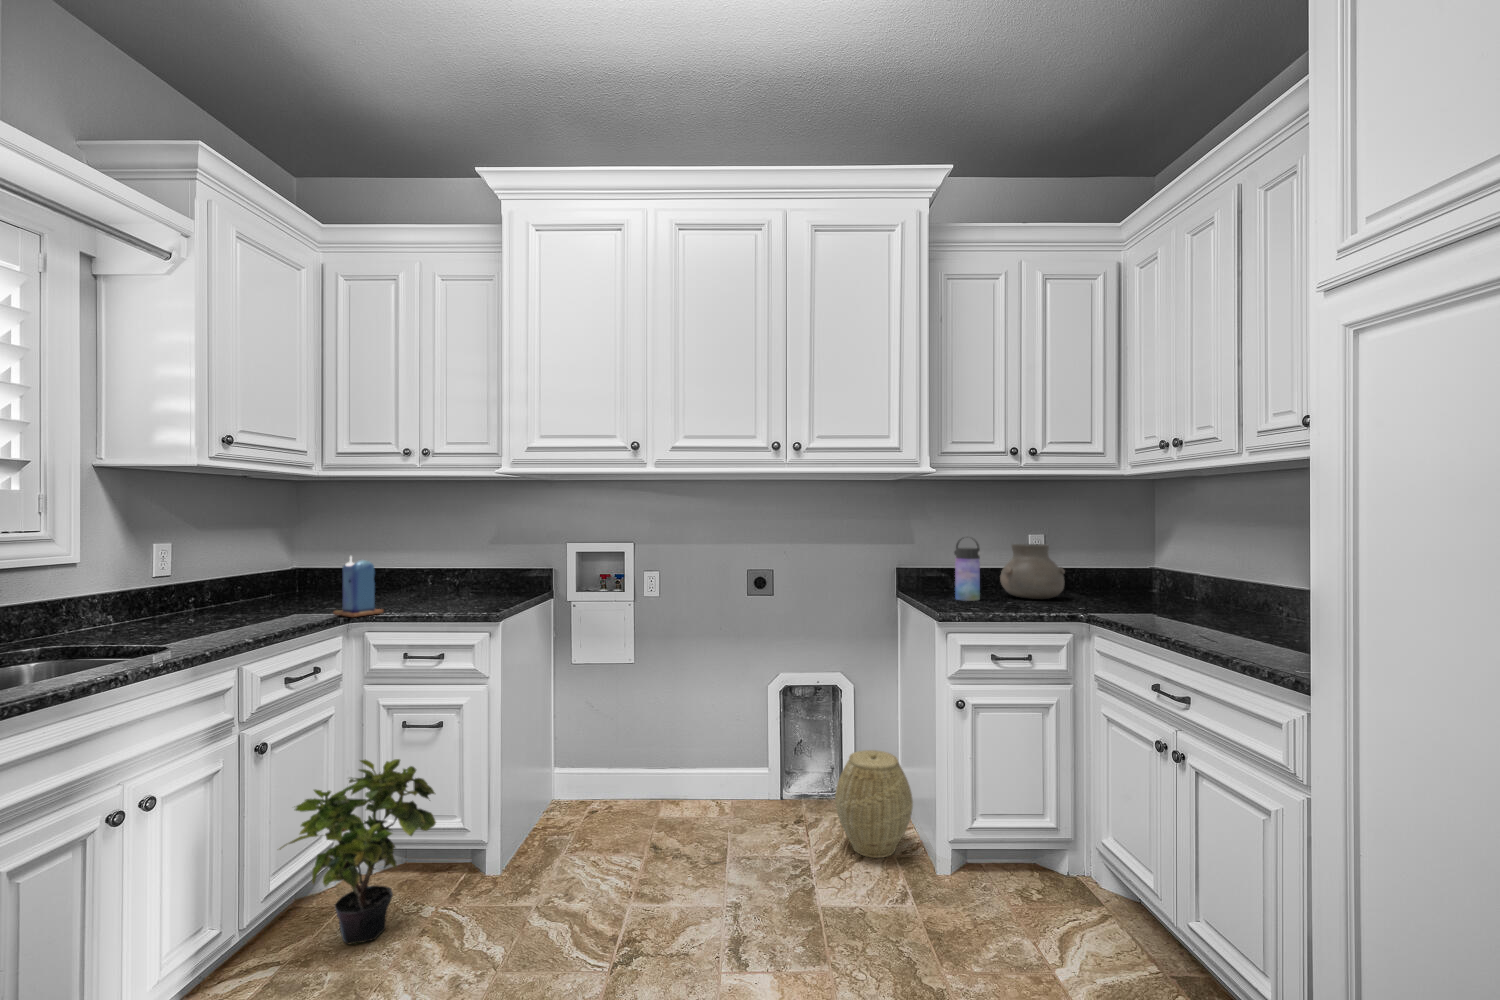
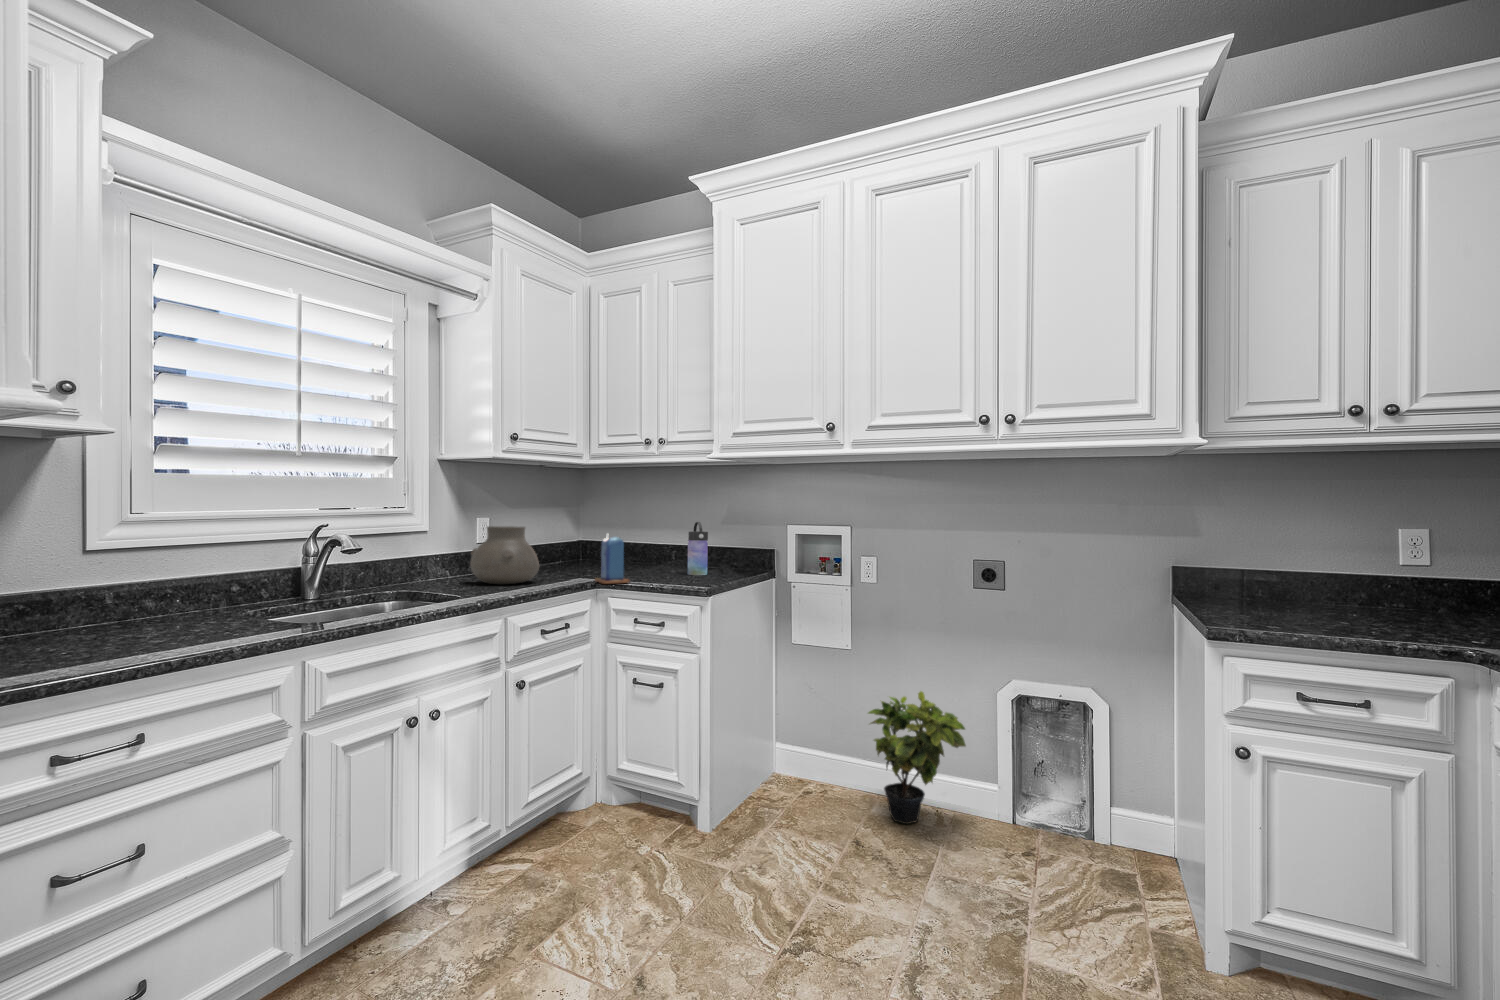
water bottle: present [954,538,981,601] -> present [688,522,708,575]
vase: present [1000,544,1065,599] -> present [470,526,539,584]
woven basket: present [835,750,913,858] -> none [1068,786,1175,924]
potted plant: present [279,759,436,944] -> present [868,691,966,824]

